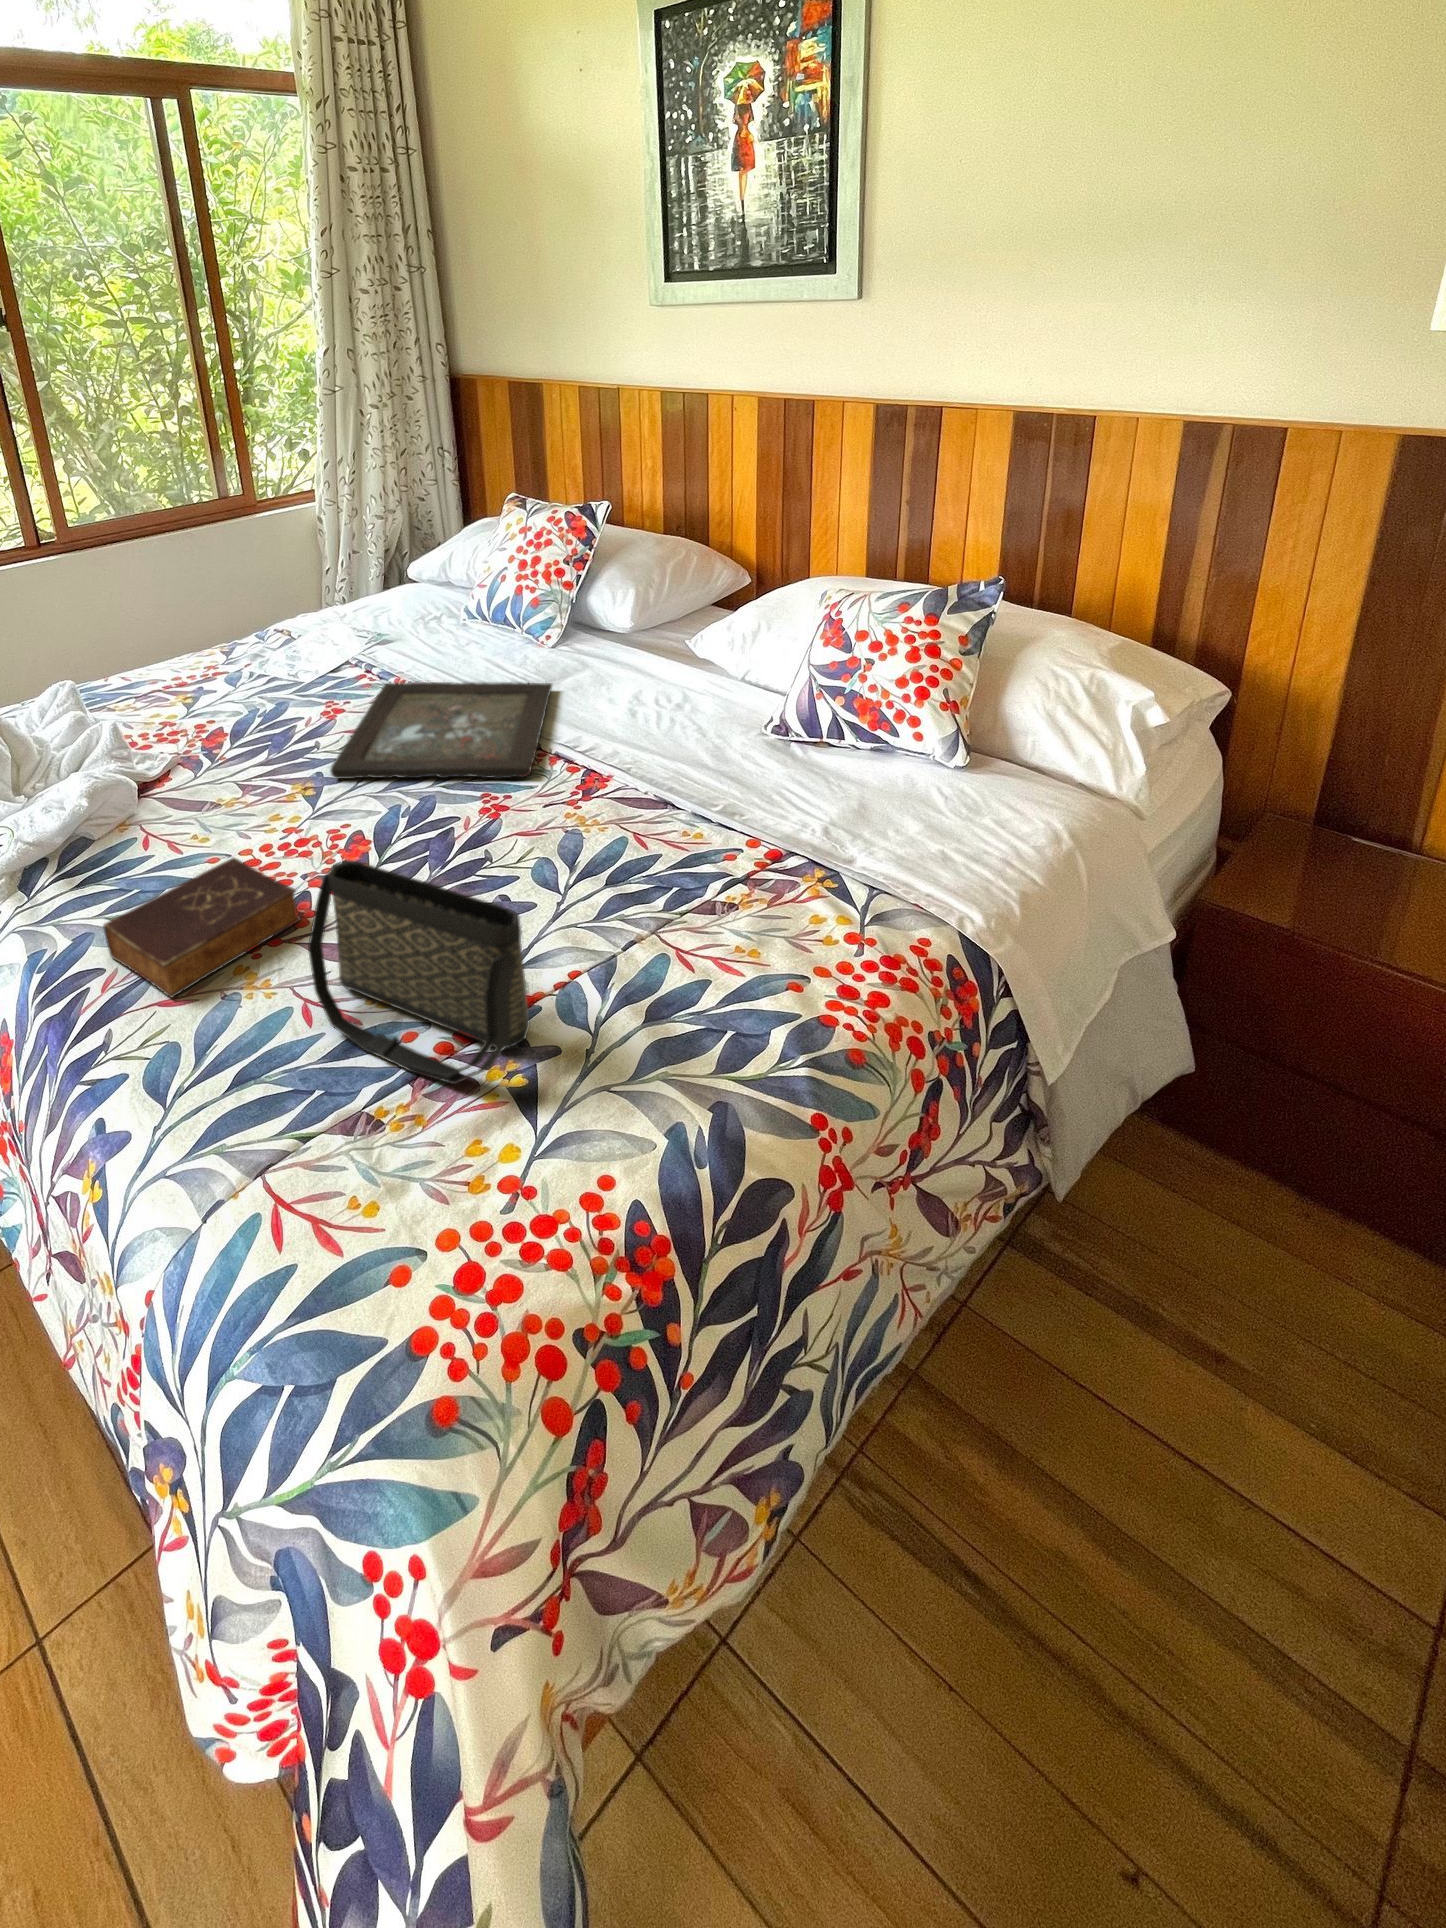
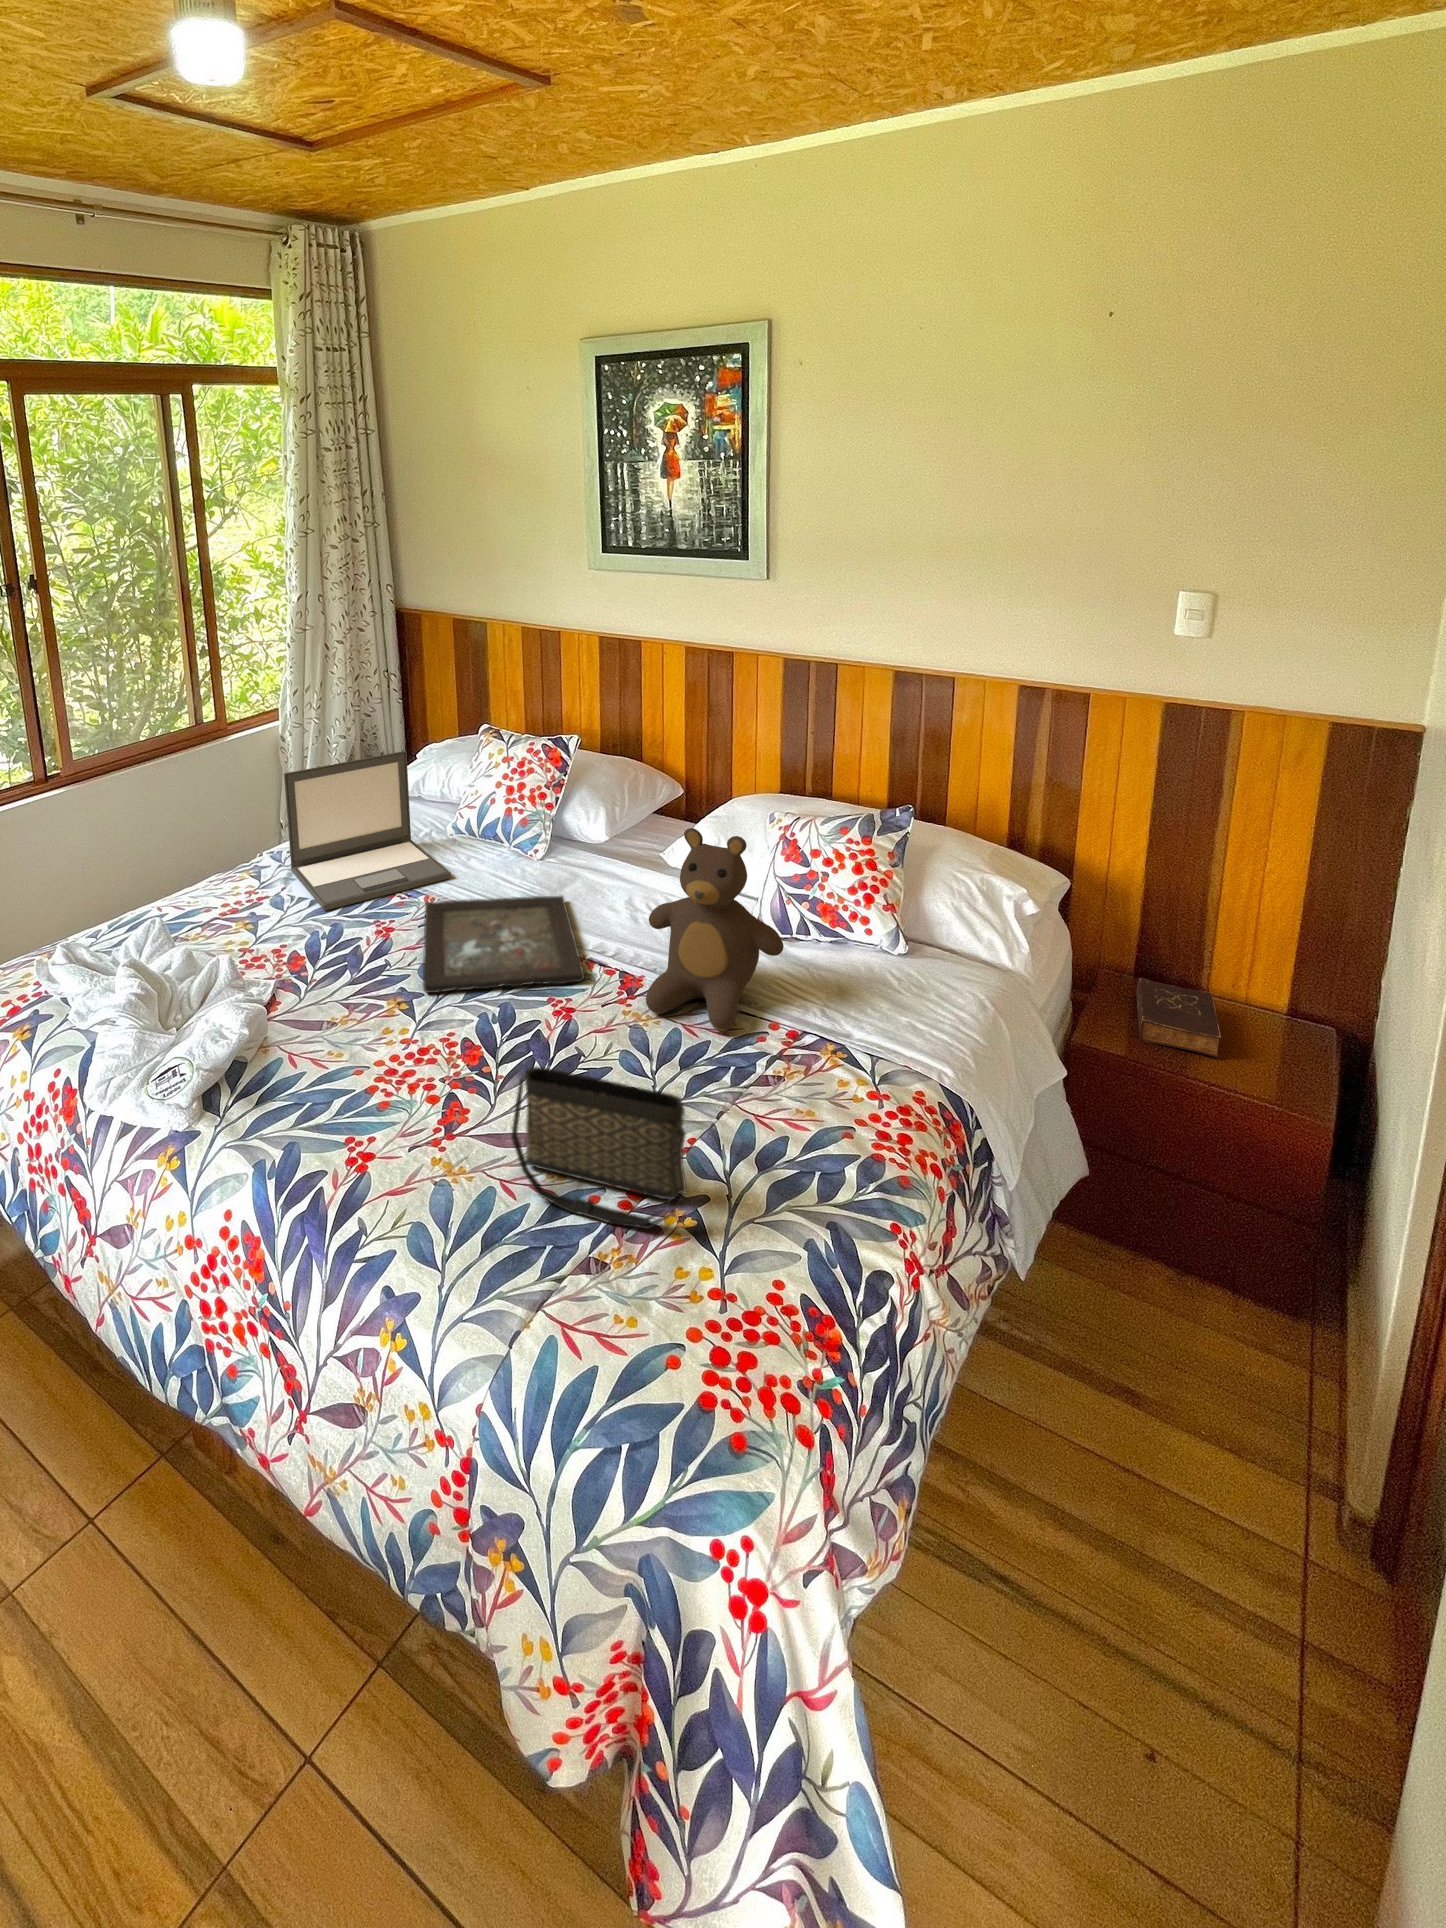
laptop: none [243,513,434,688] -> present [284,751,451,911]
teddy bear: none [590,581,776,845] -> present [646,828,784,1031]
book: present [103,858,300,998] -> present [1136,978,1221,1058]

